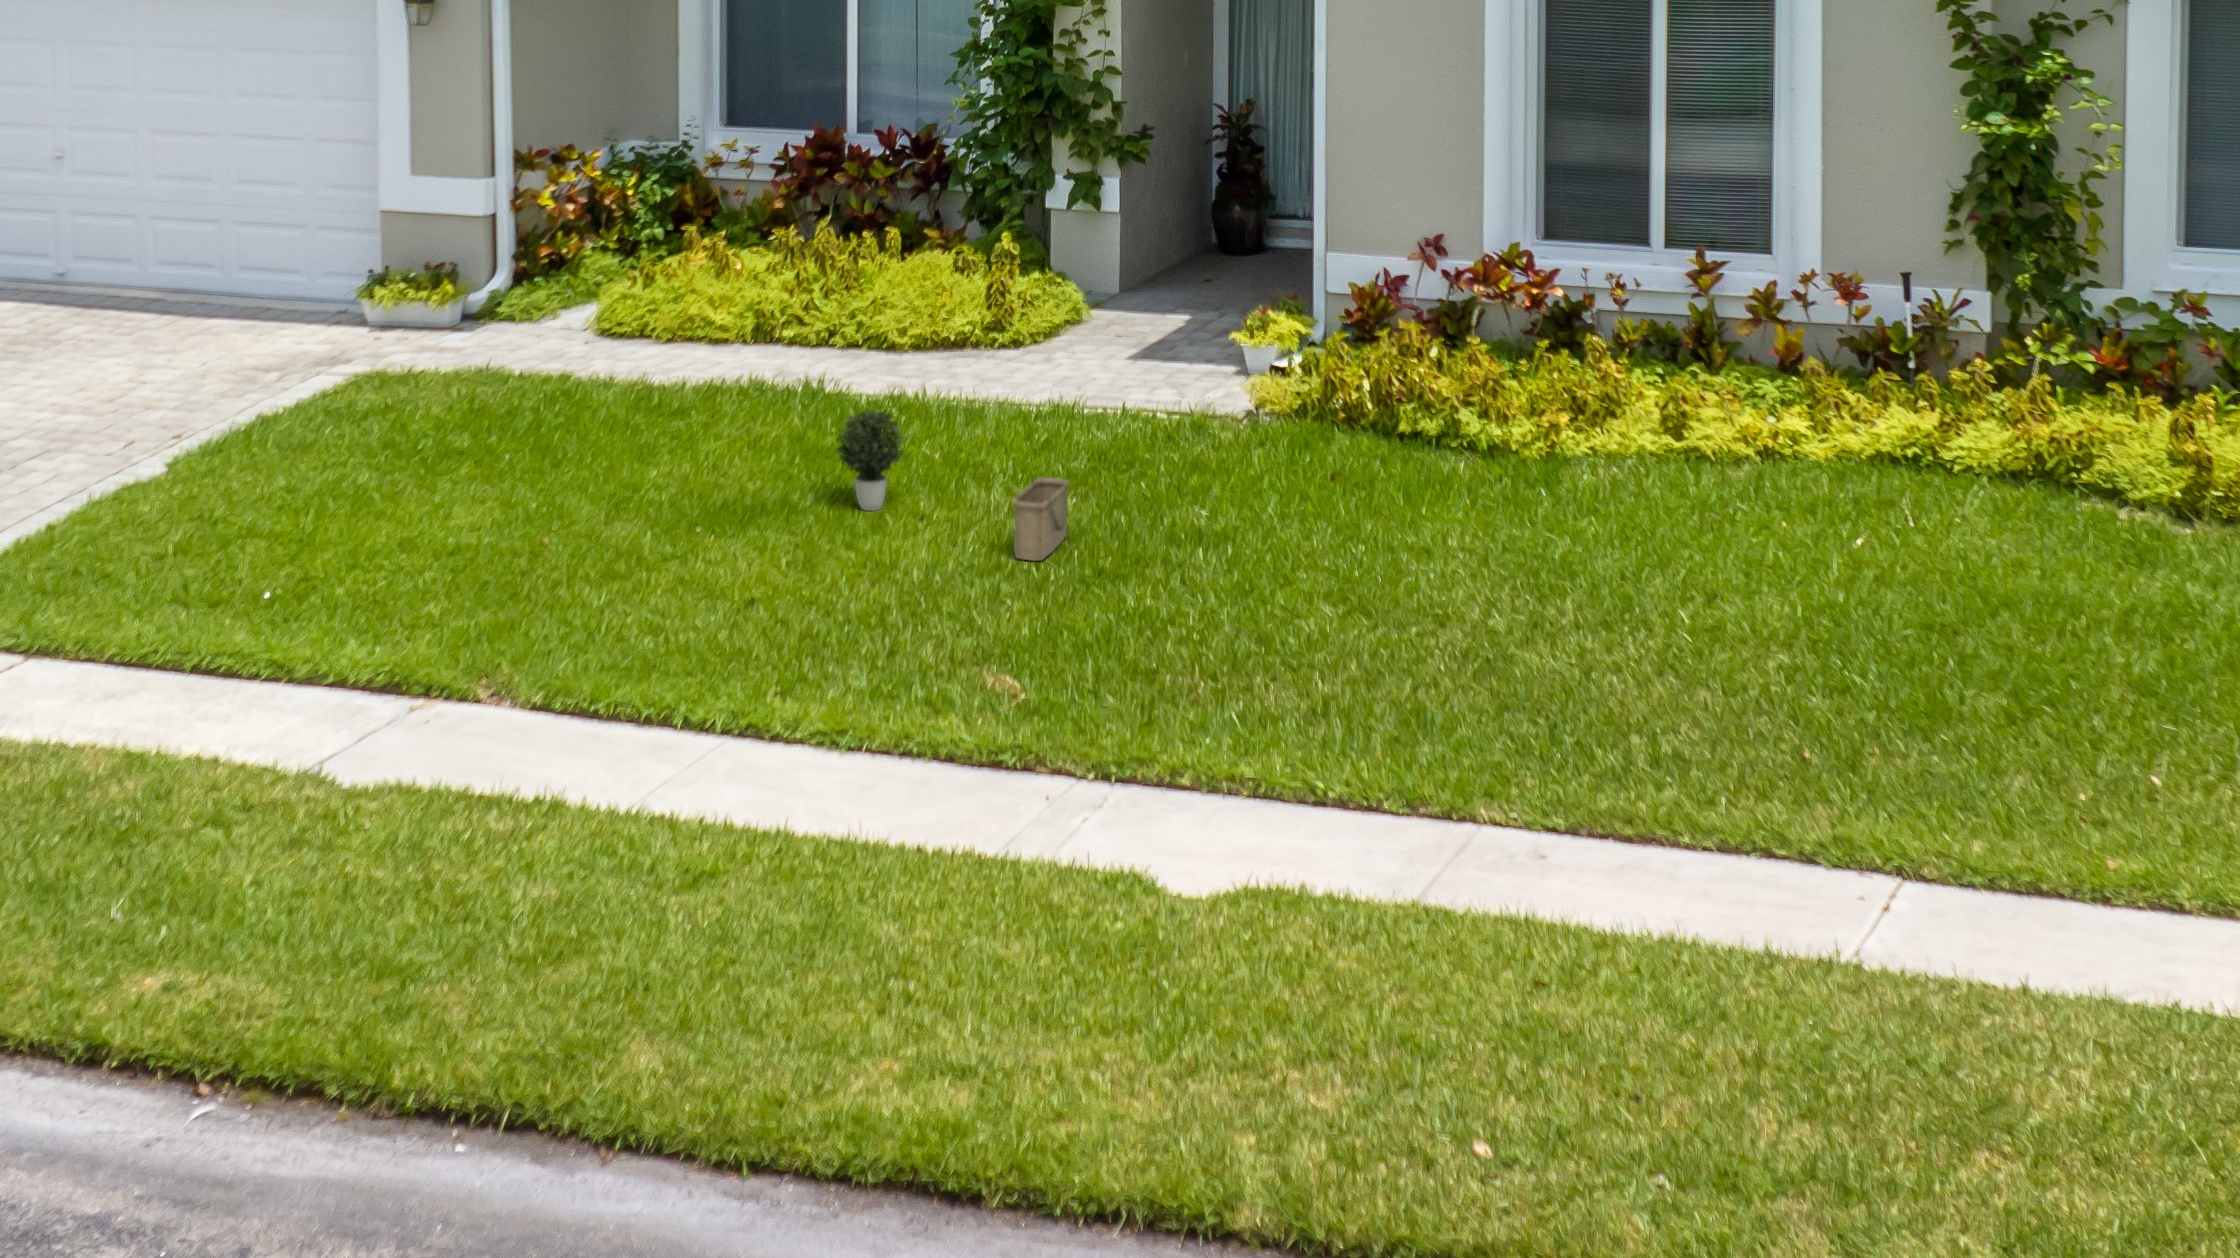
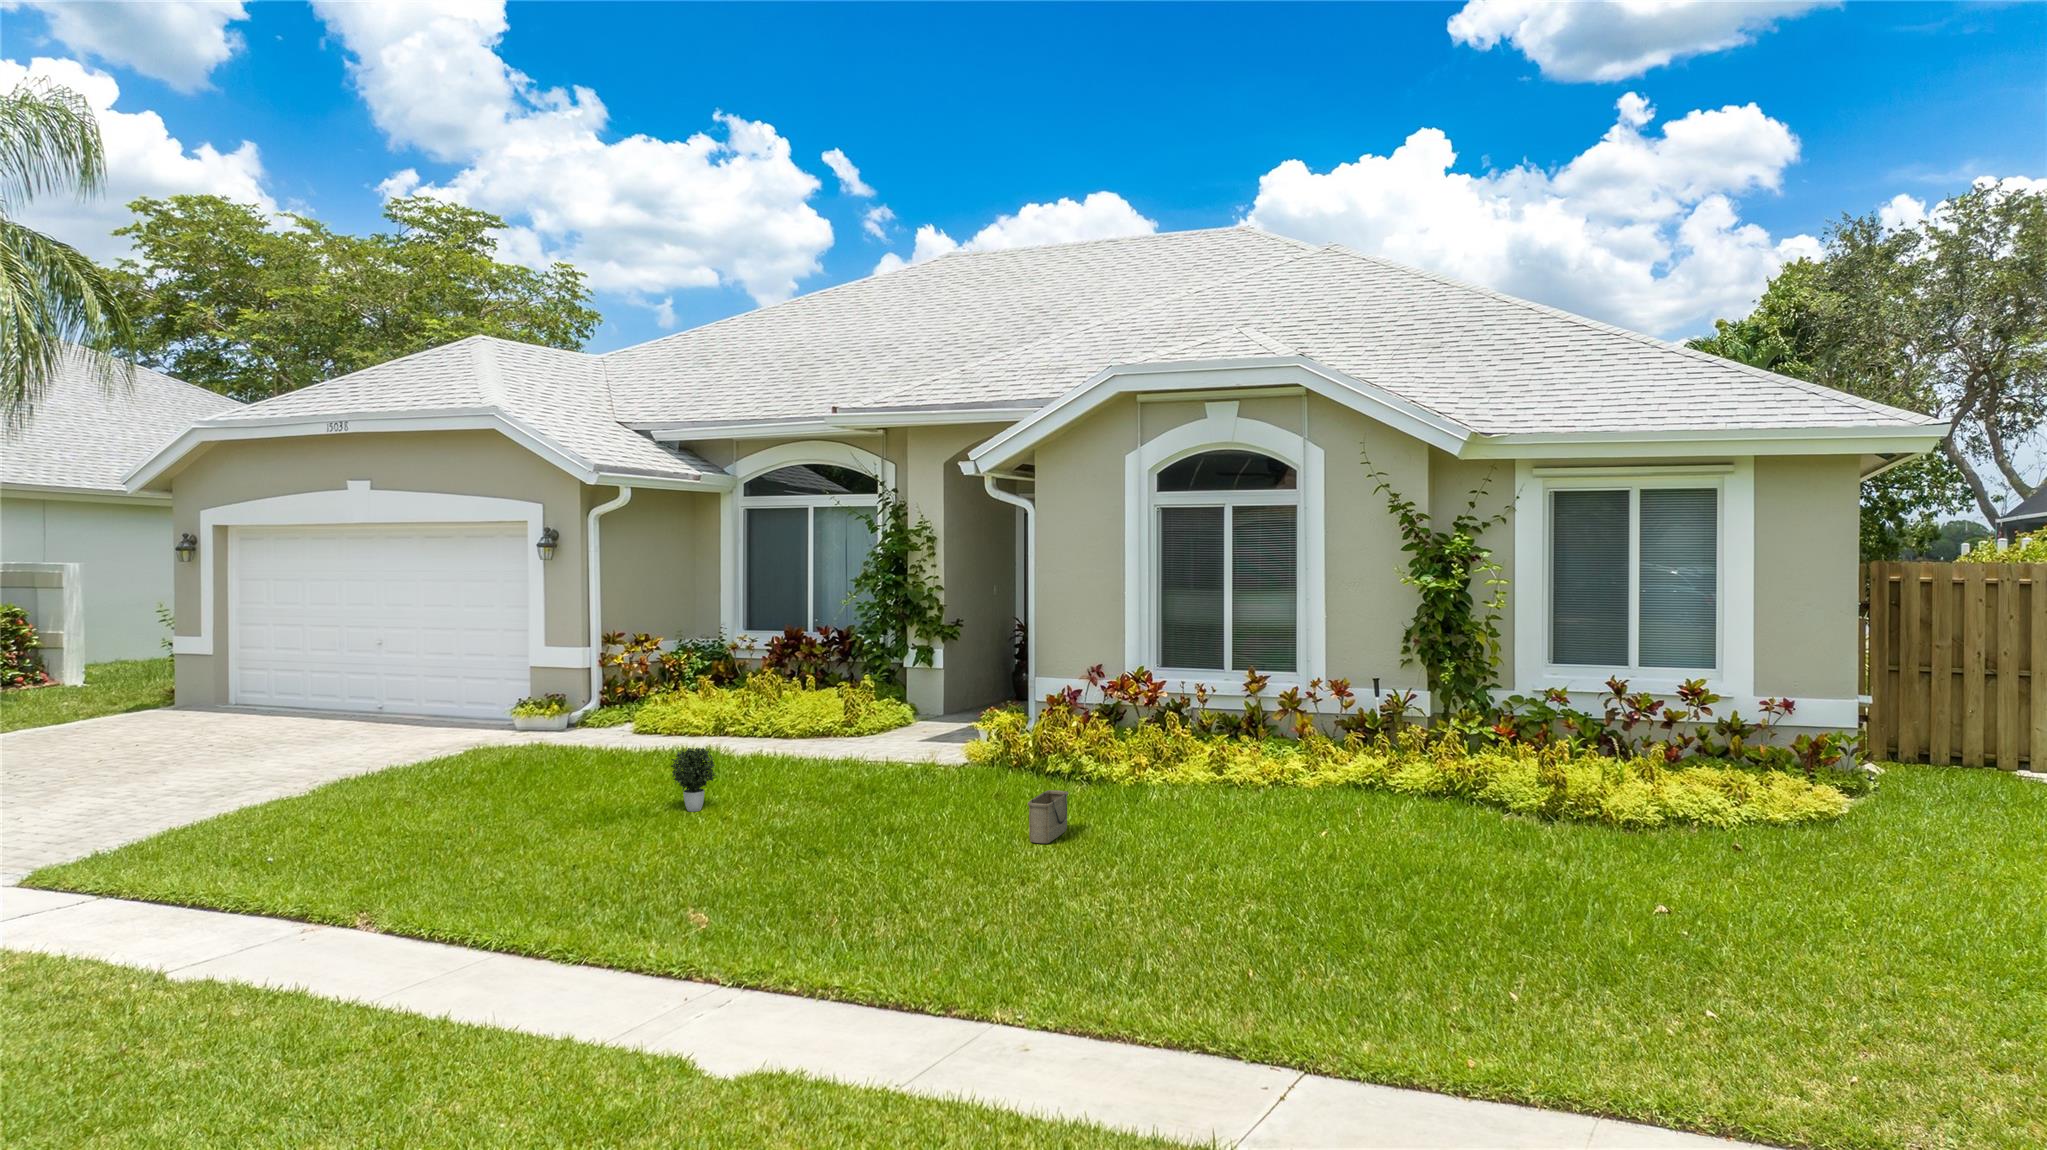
basket: present [1012,478,1069,561] -> present [1028,790,1068,843]

